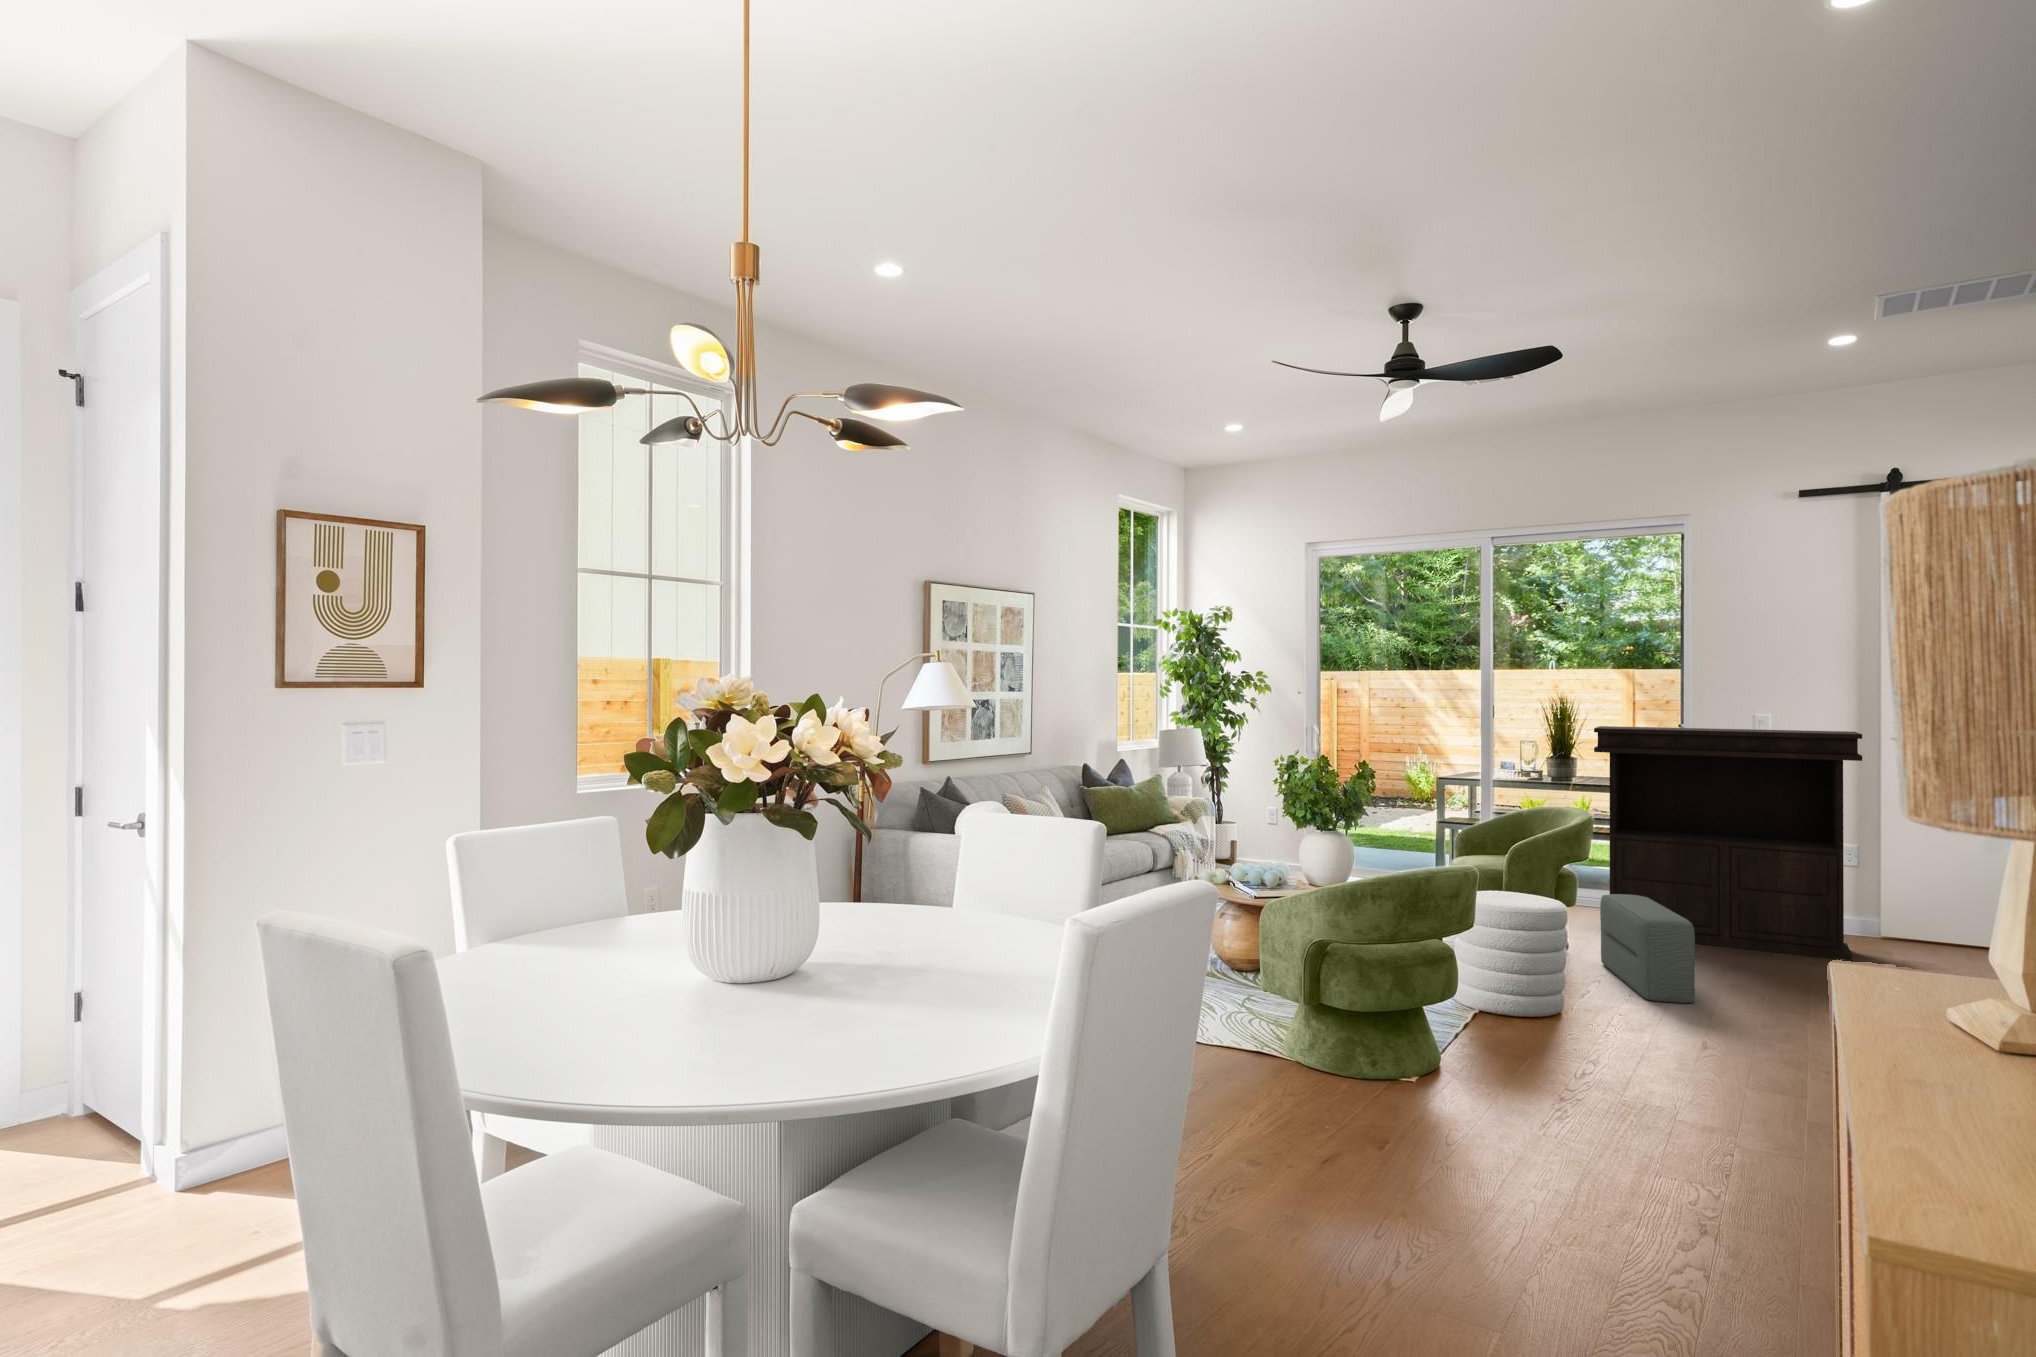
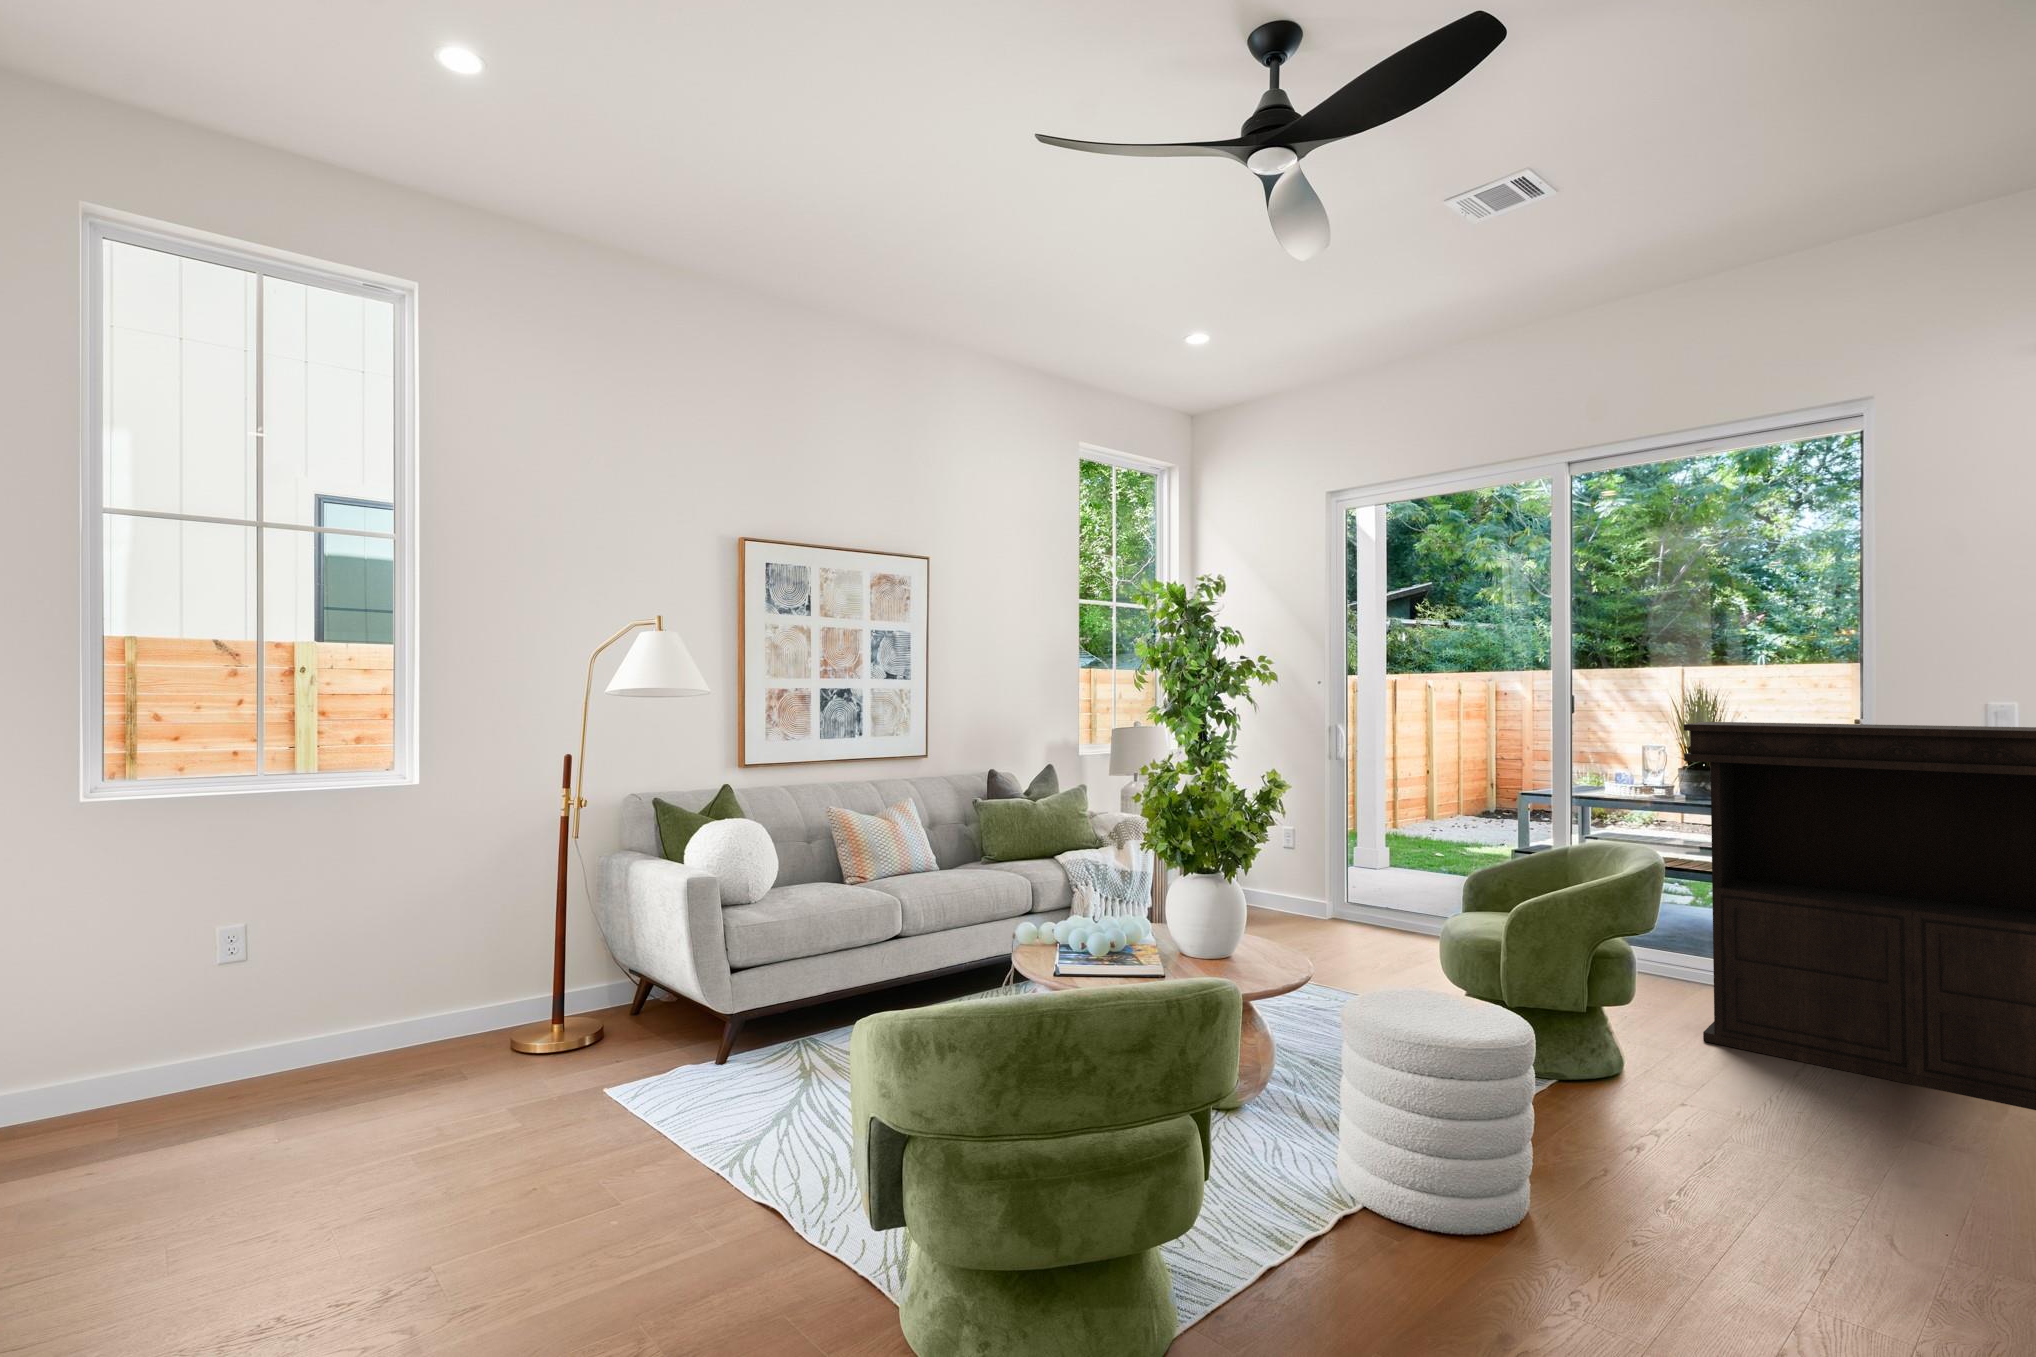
pouf: present [1600,894,1695,1003] -> none [1660,996,1798,1224]

